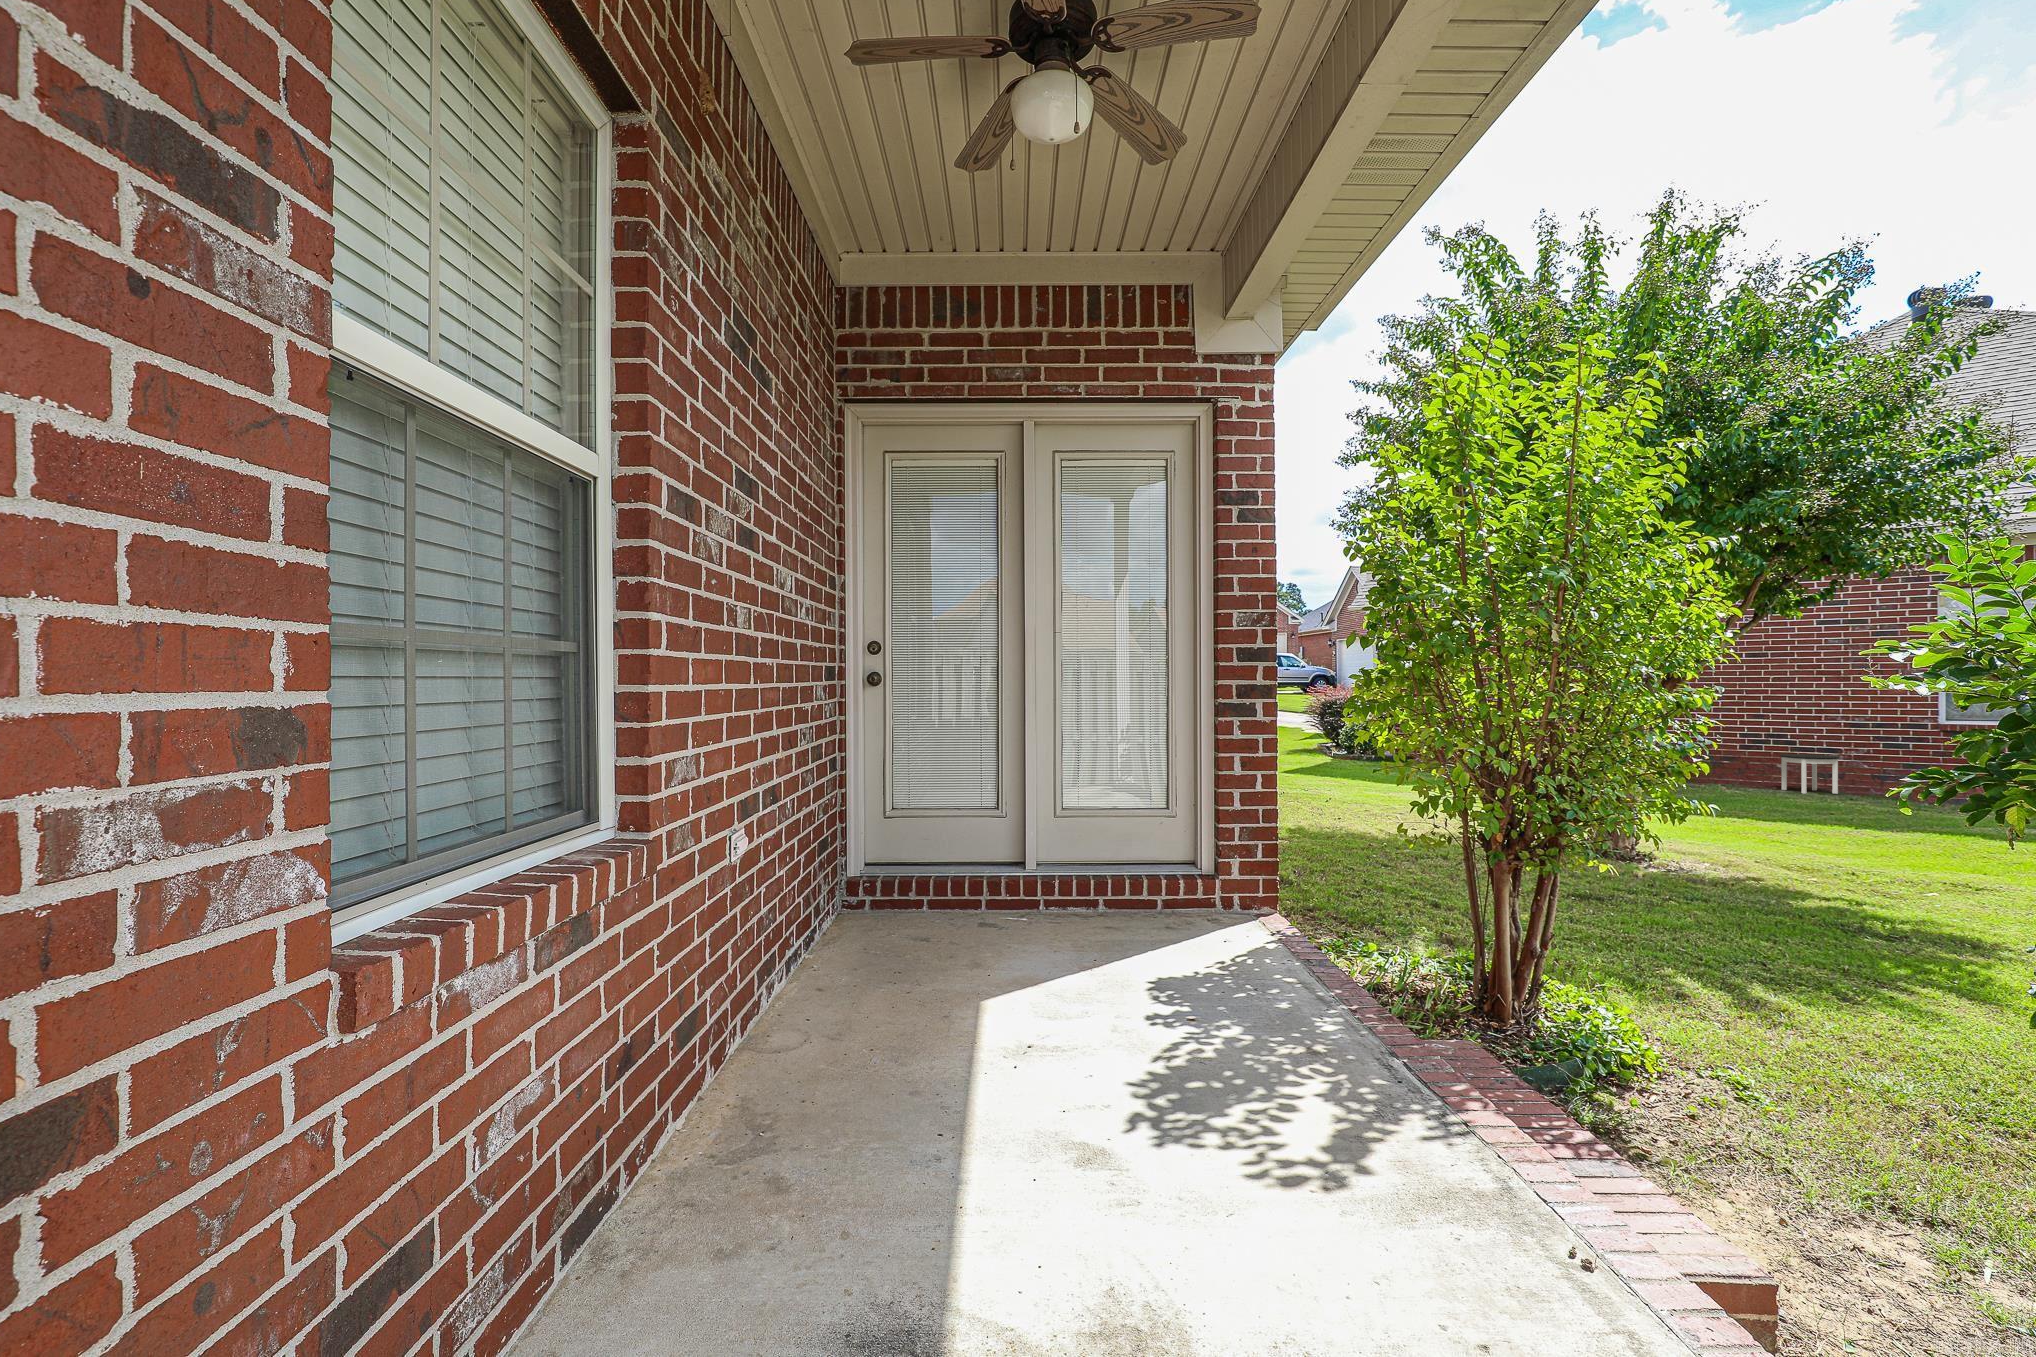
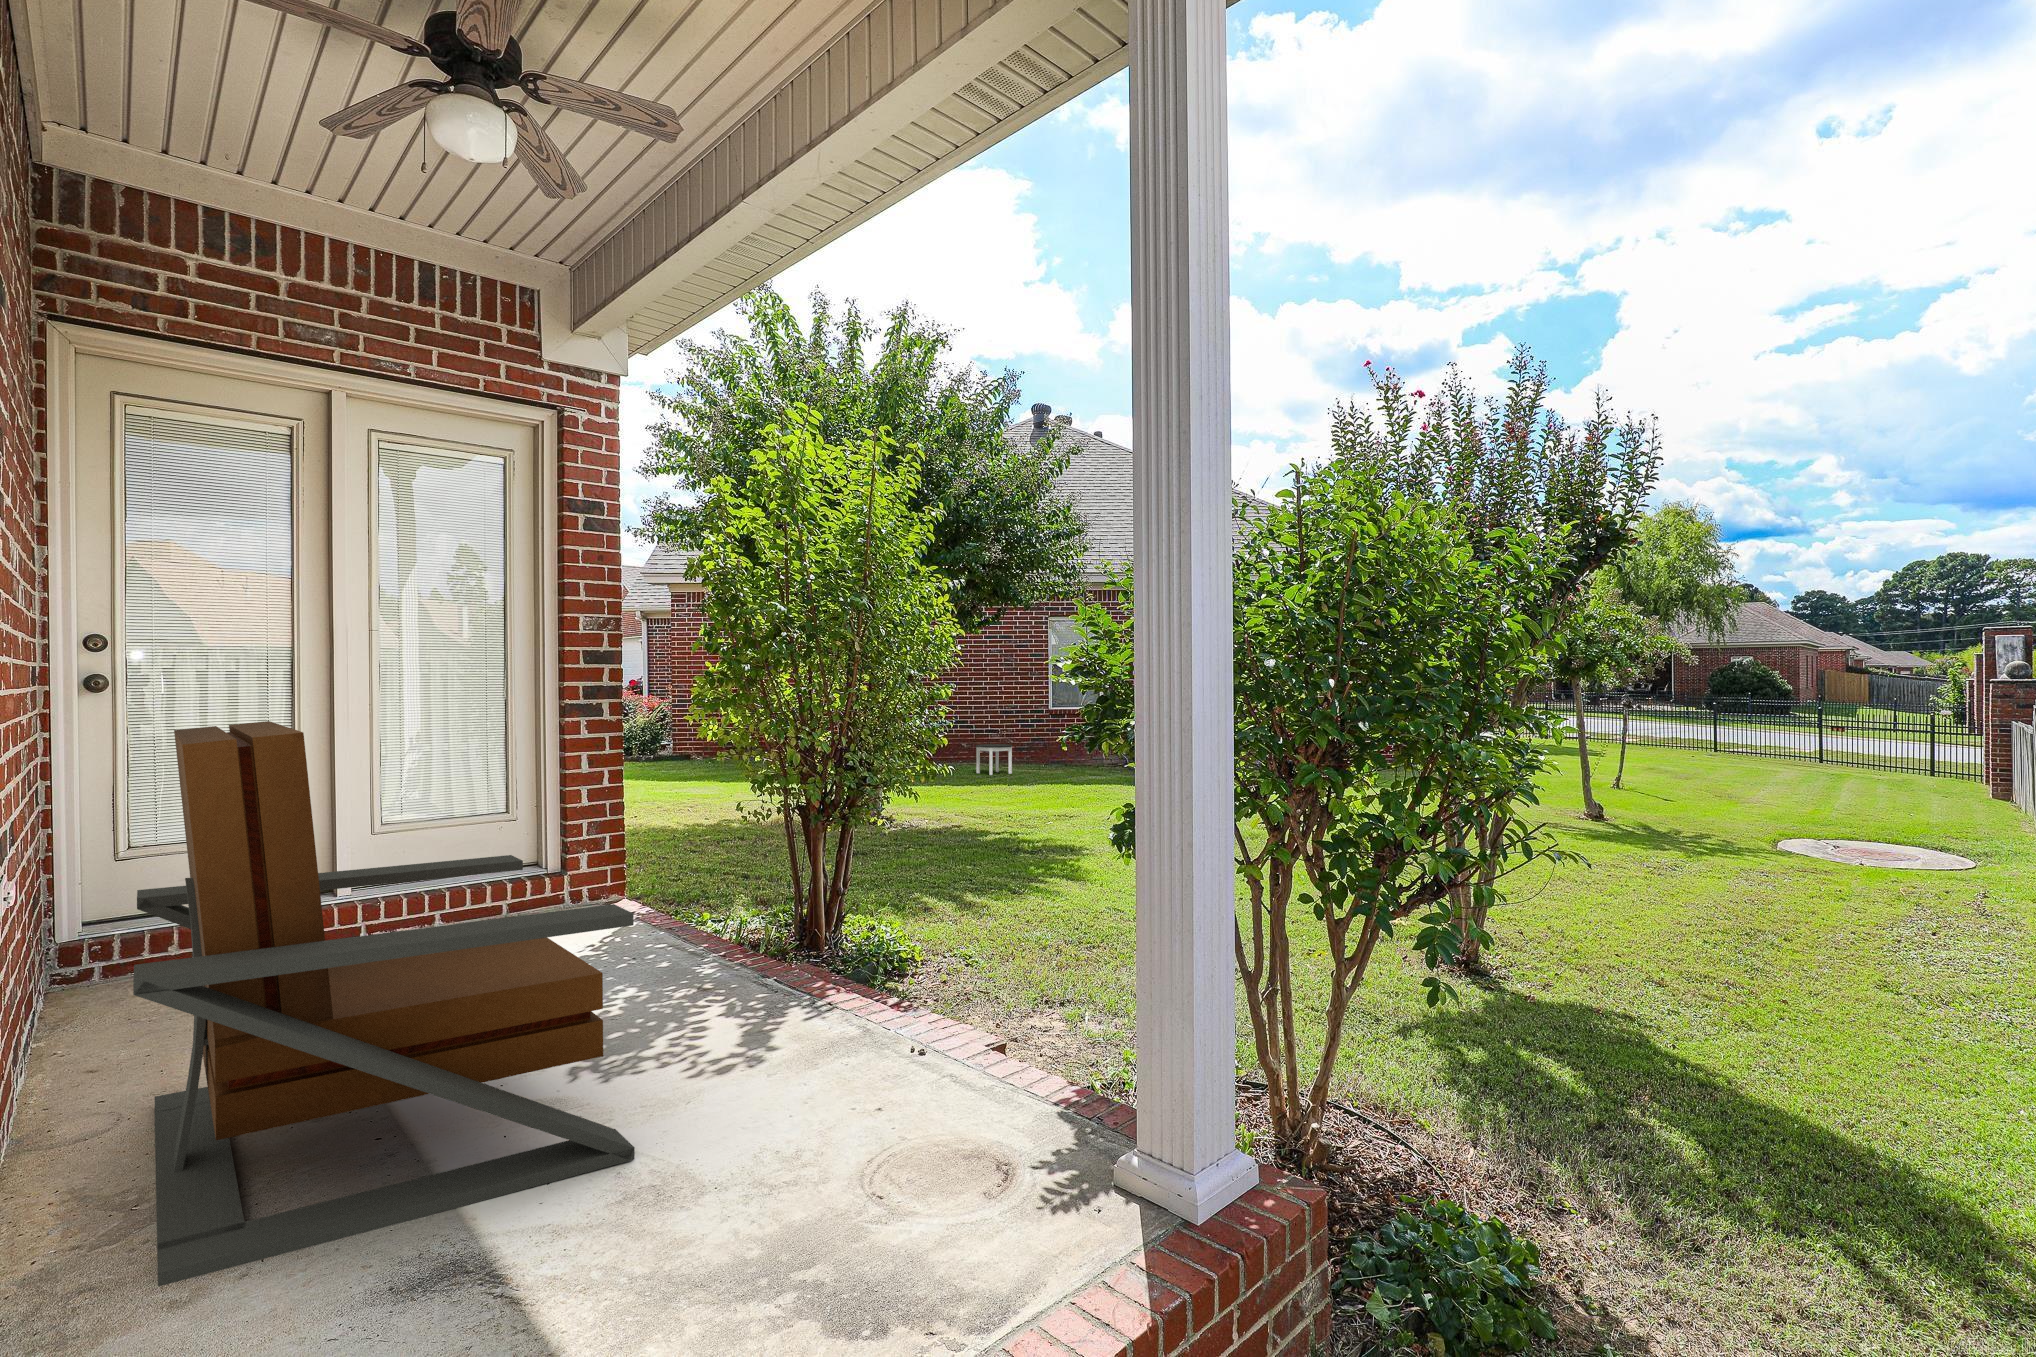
lounge chair: none [623,722,1119,1300] -> present [133,721,635,1287]

